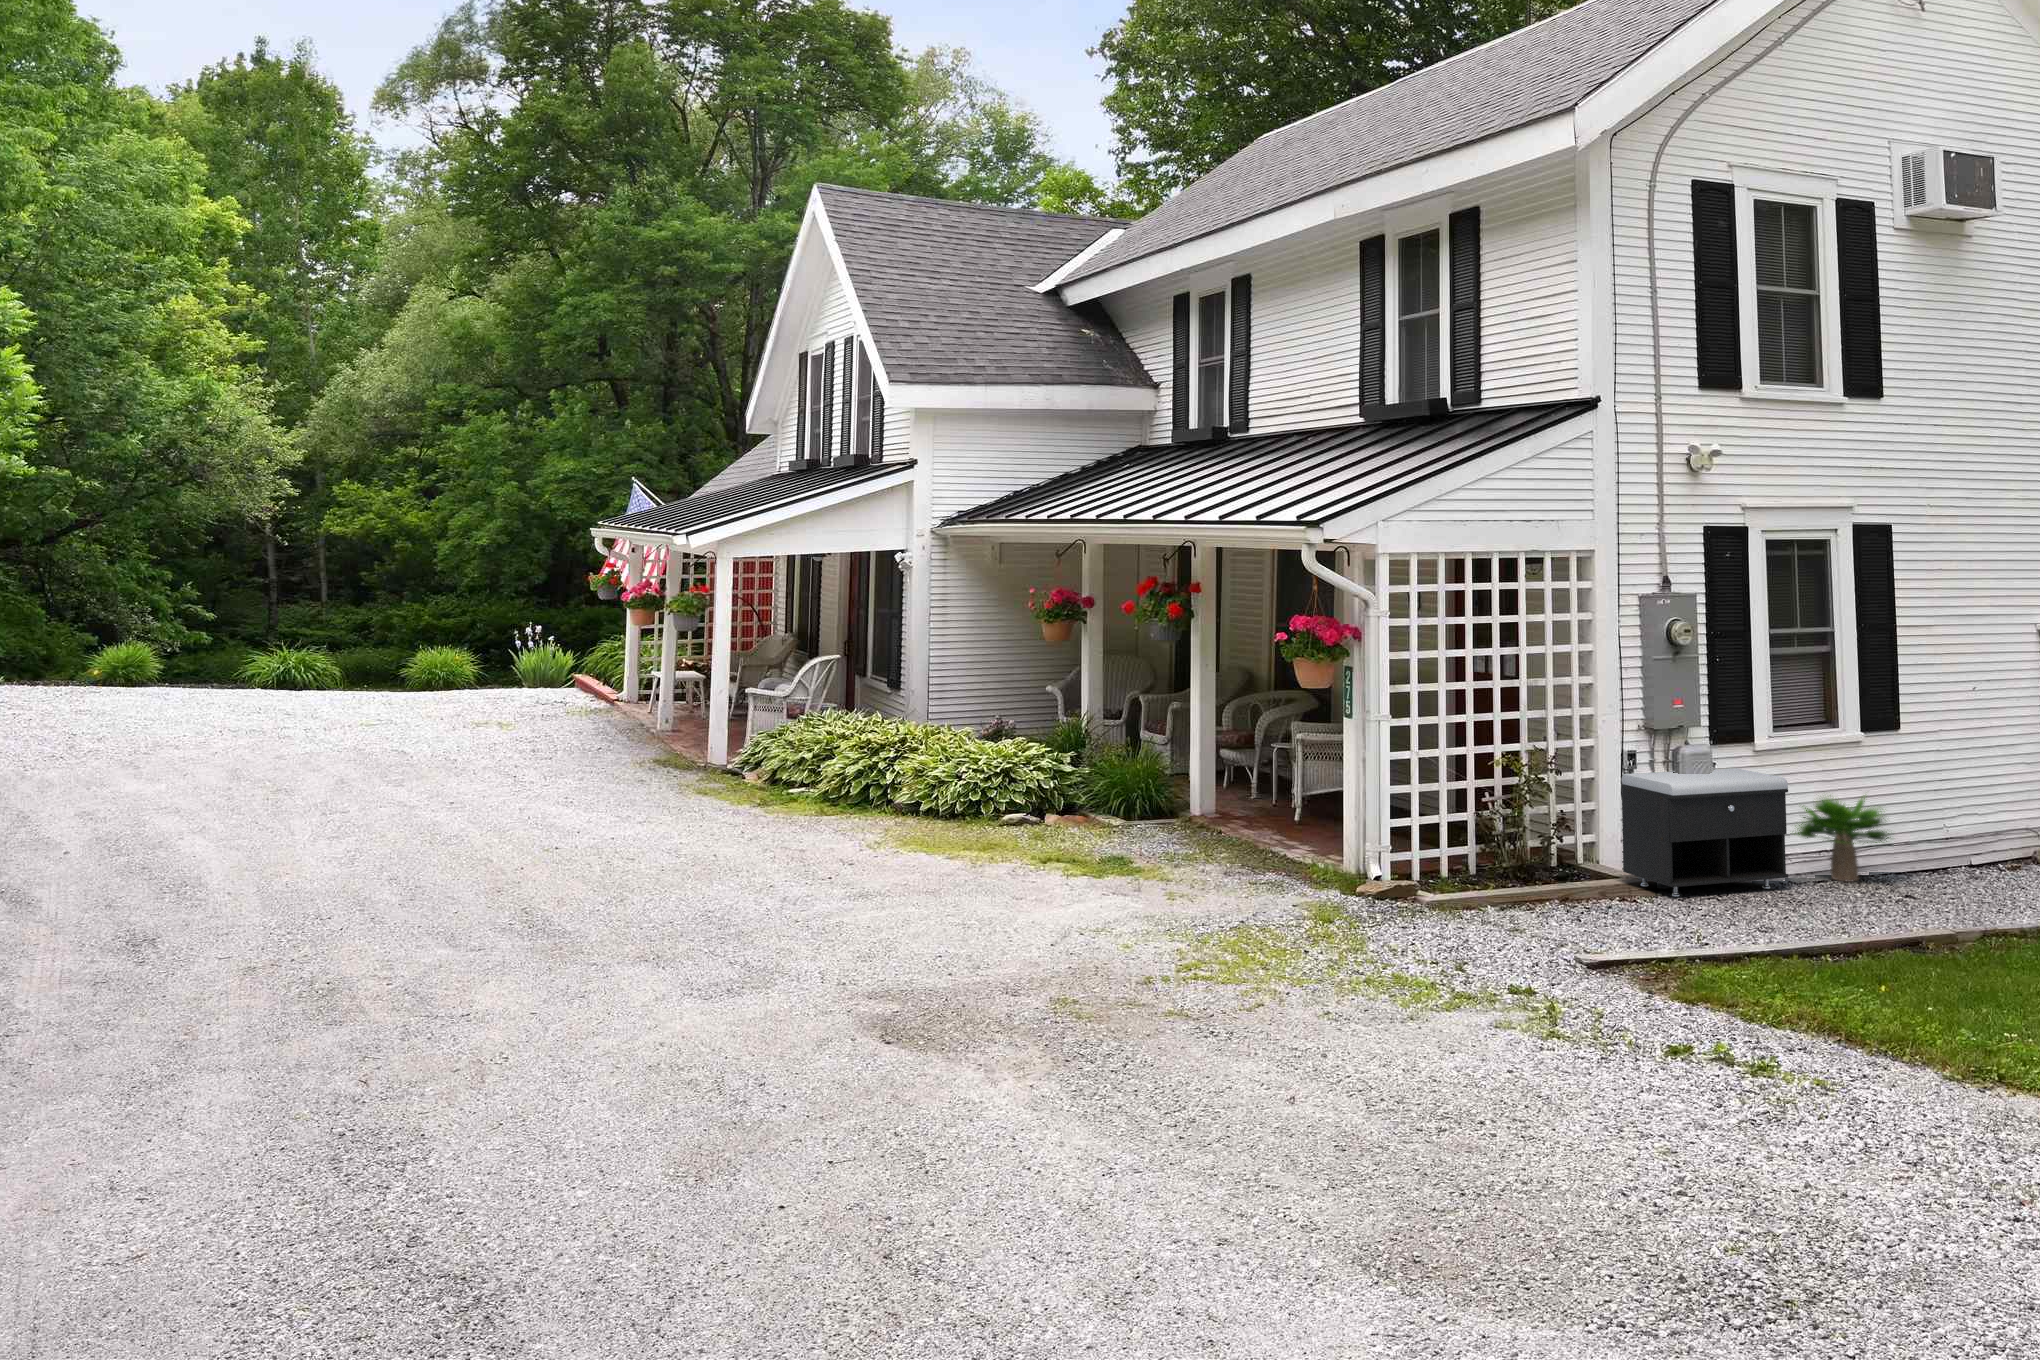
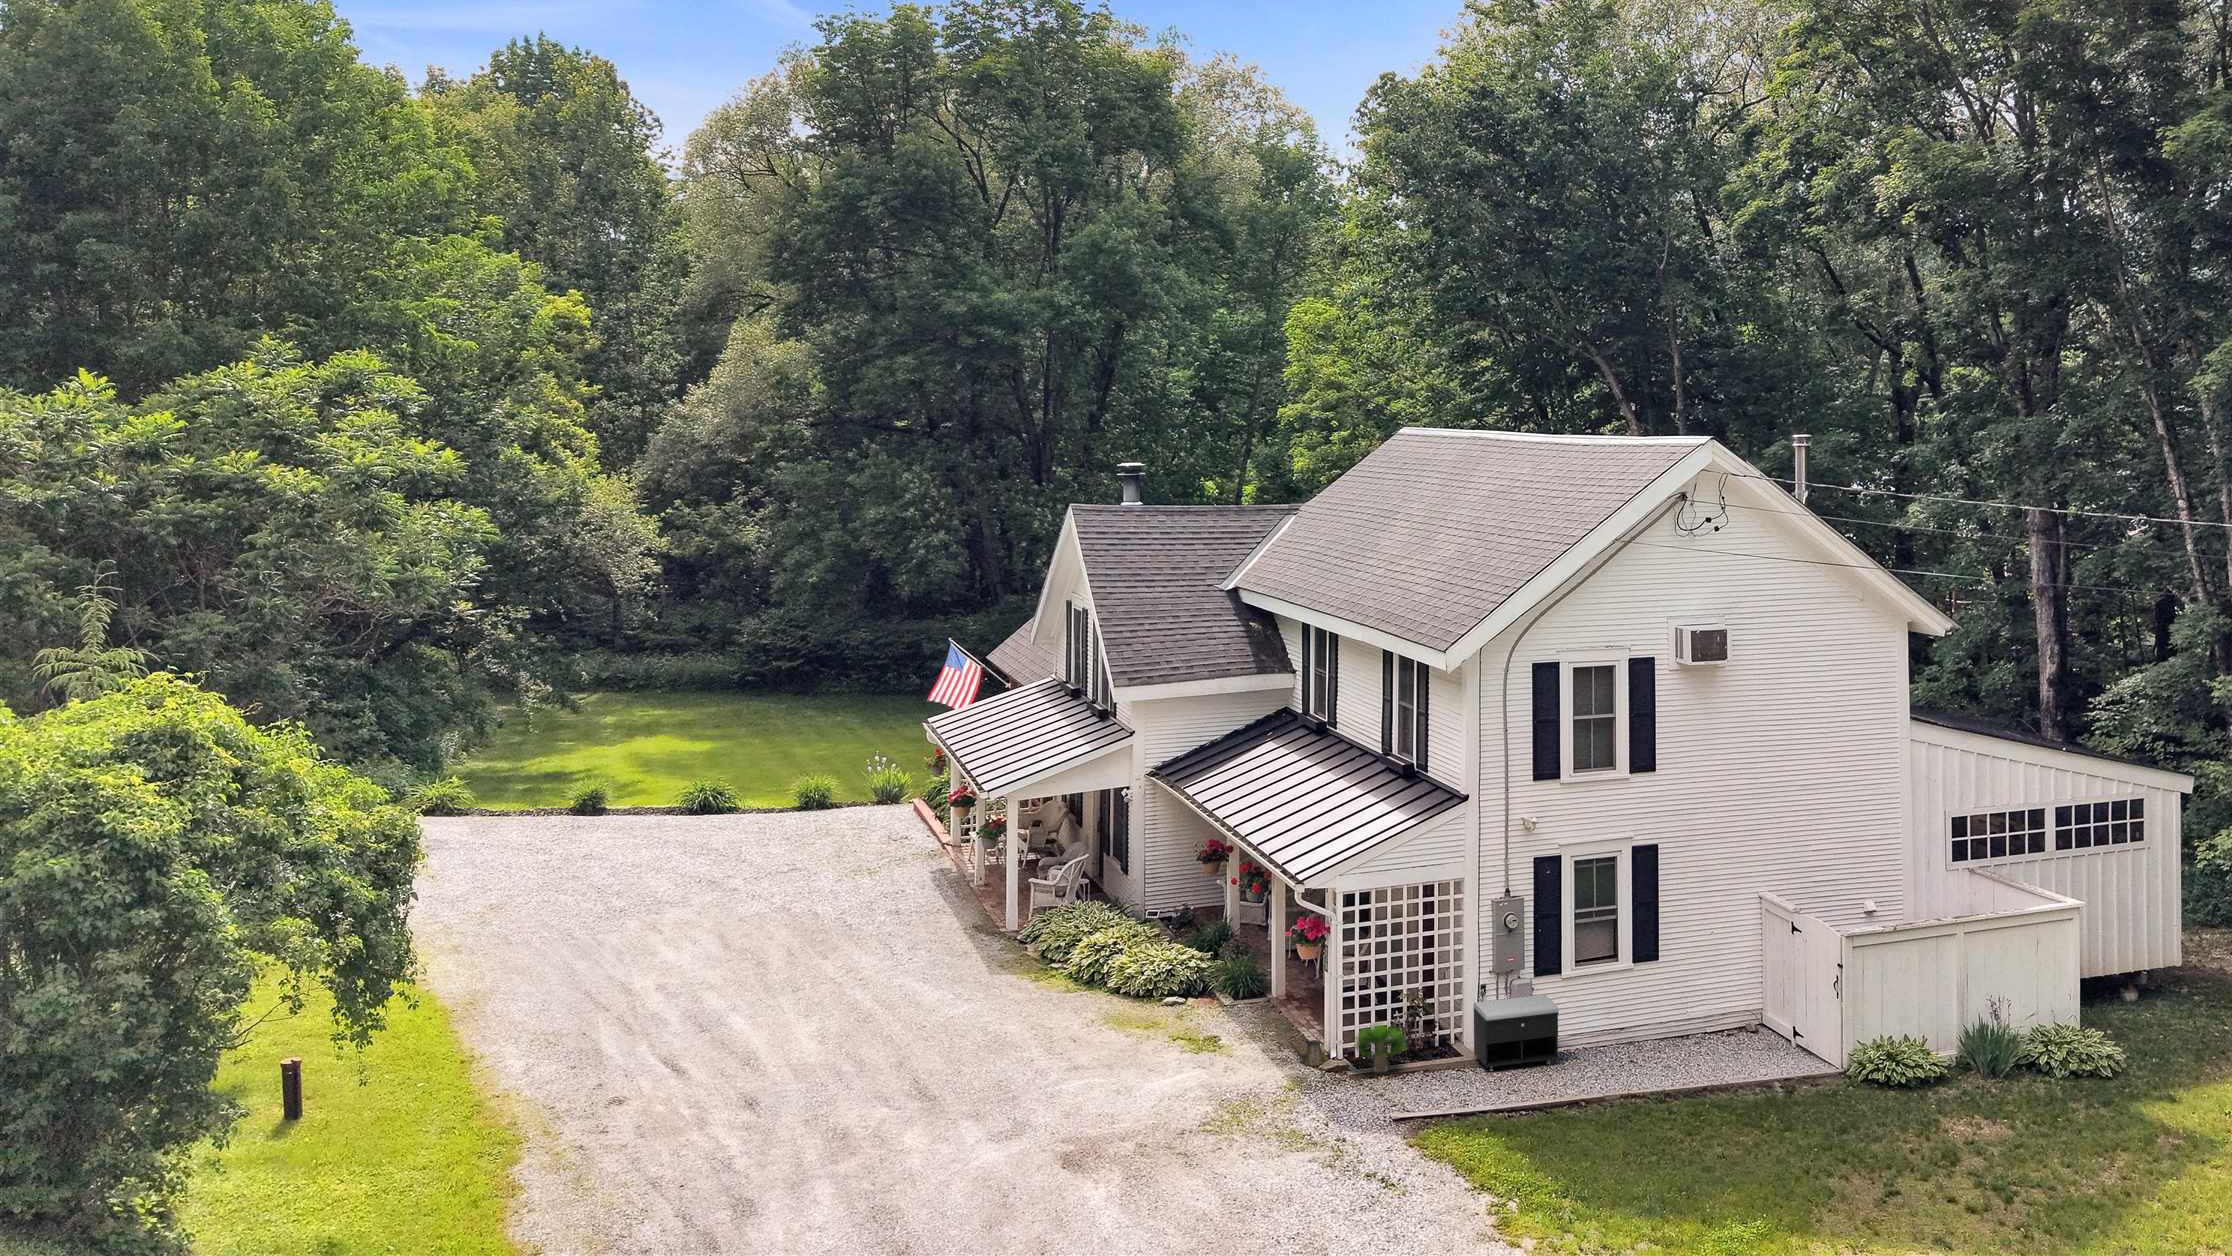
potted plant: present [1795,795,1891,881] -> present [1354,1024,1406,1073]
watering can: none [1280,838,1359,889] -> present [1286,1039,1324,1066]

